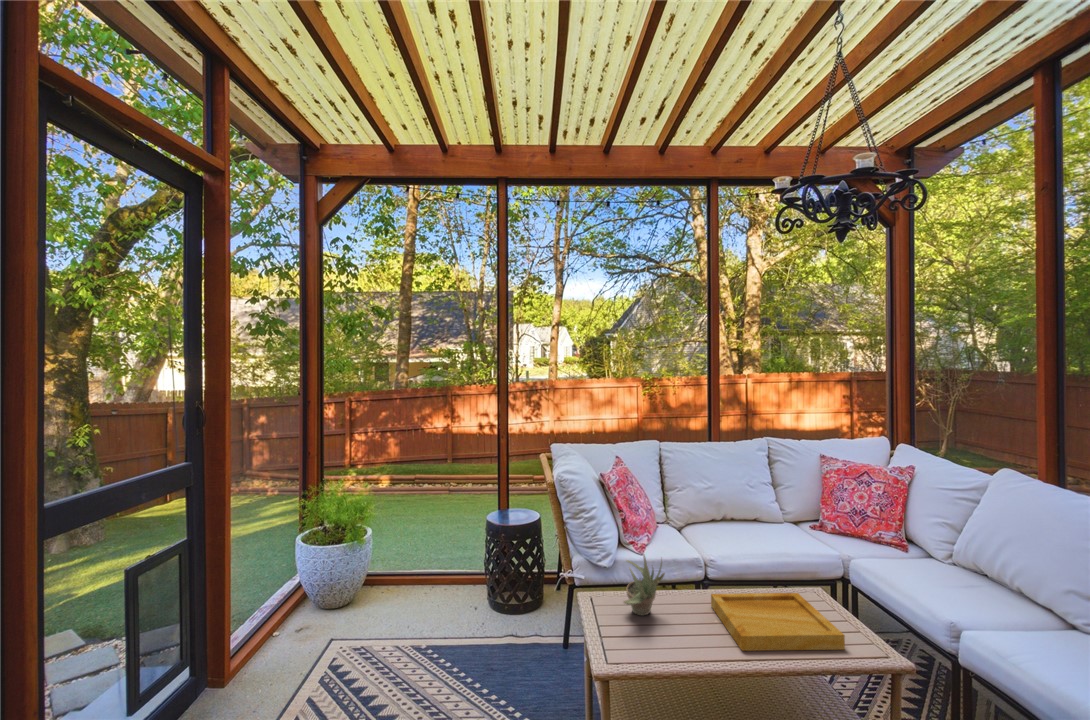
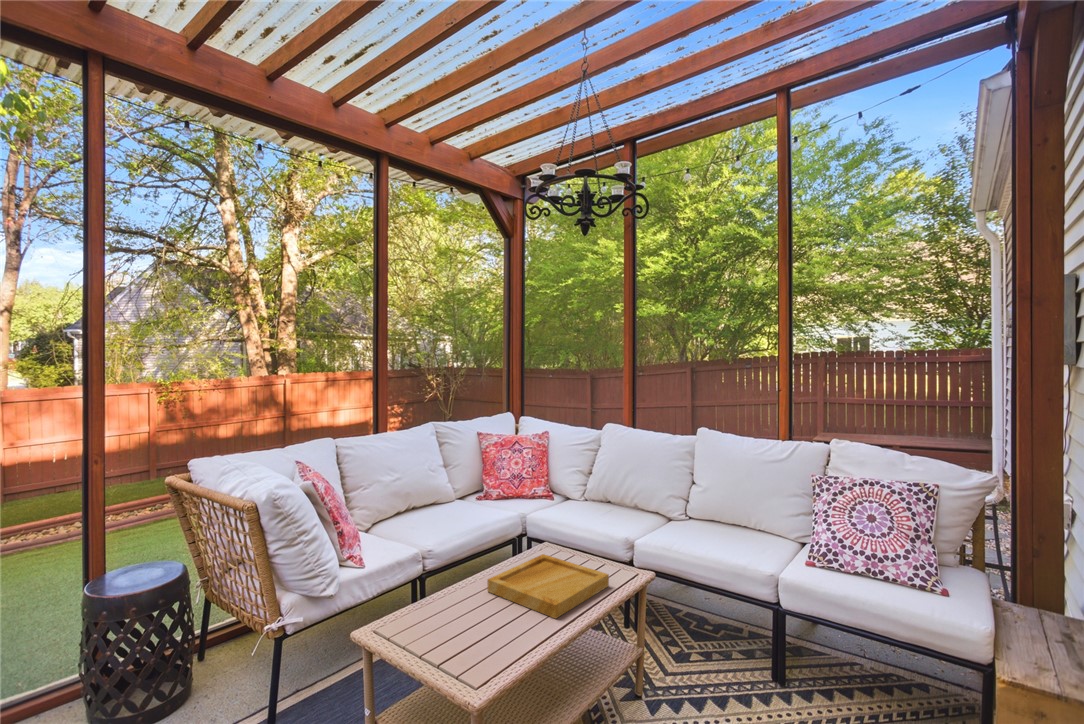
succulent plant: present [624,555,665,615] -> none [420,556,470,627]

